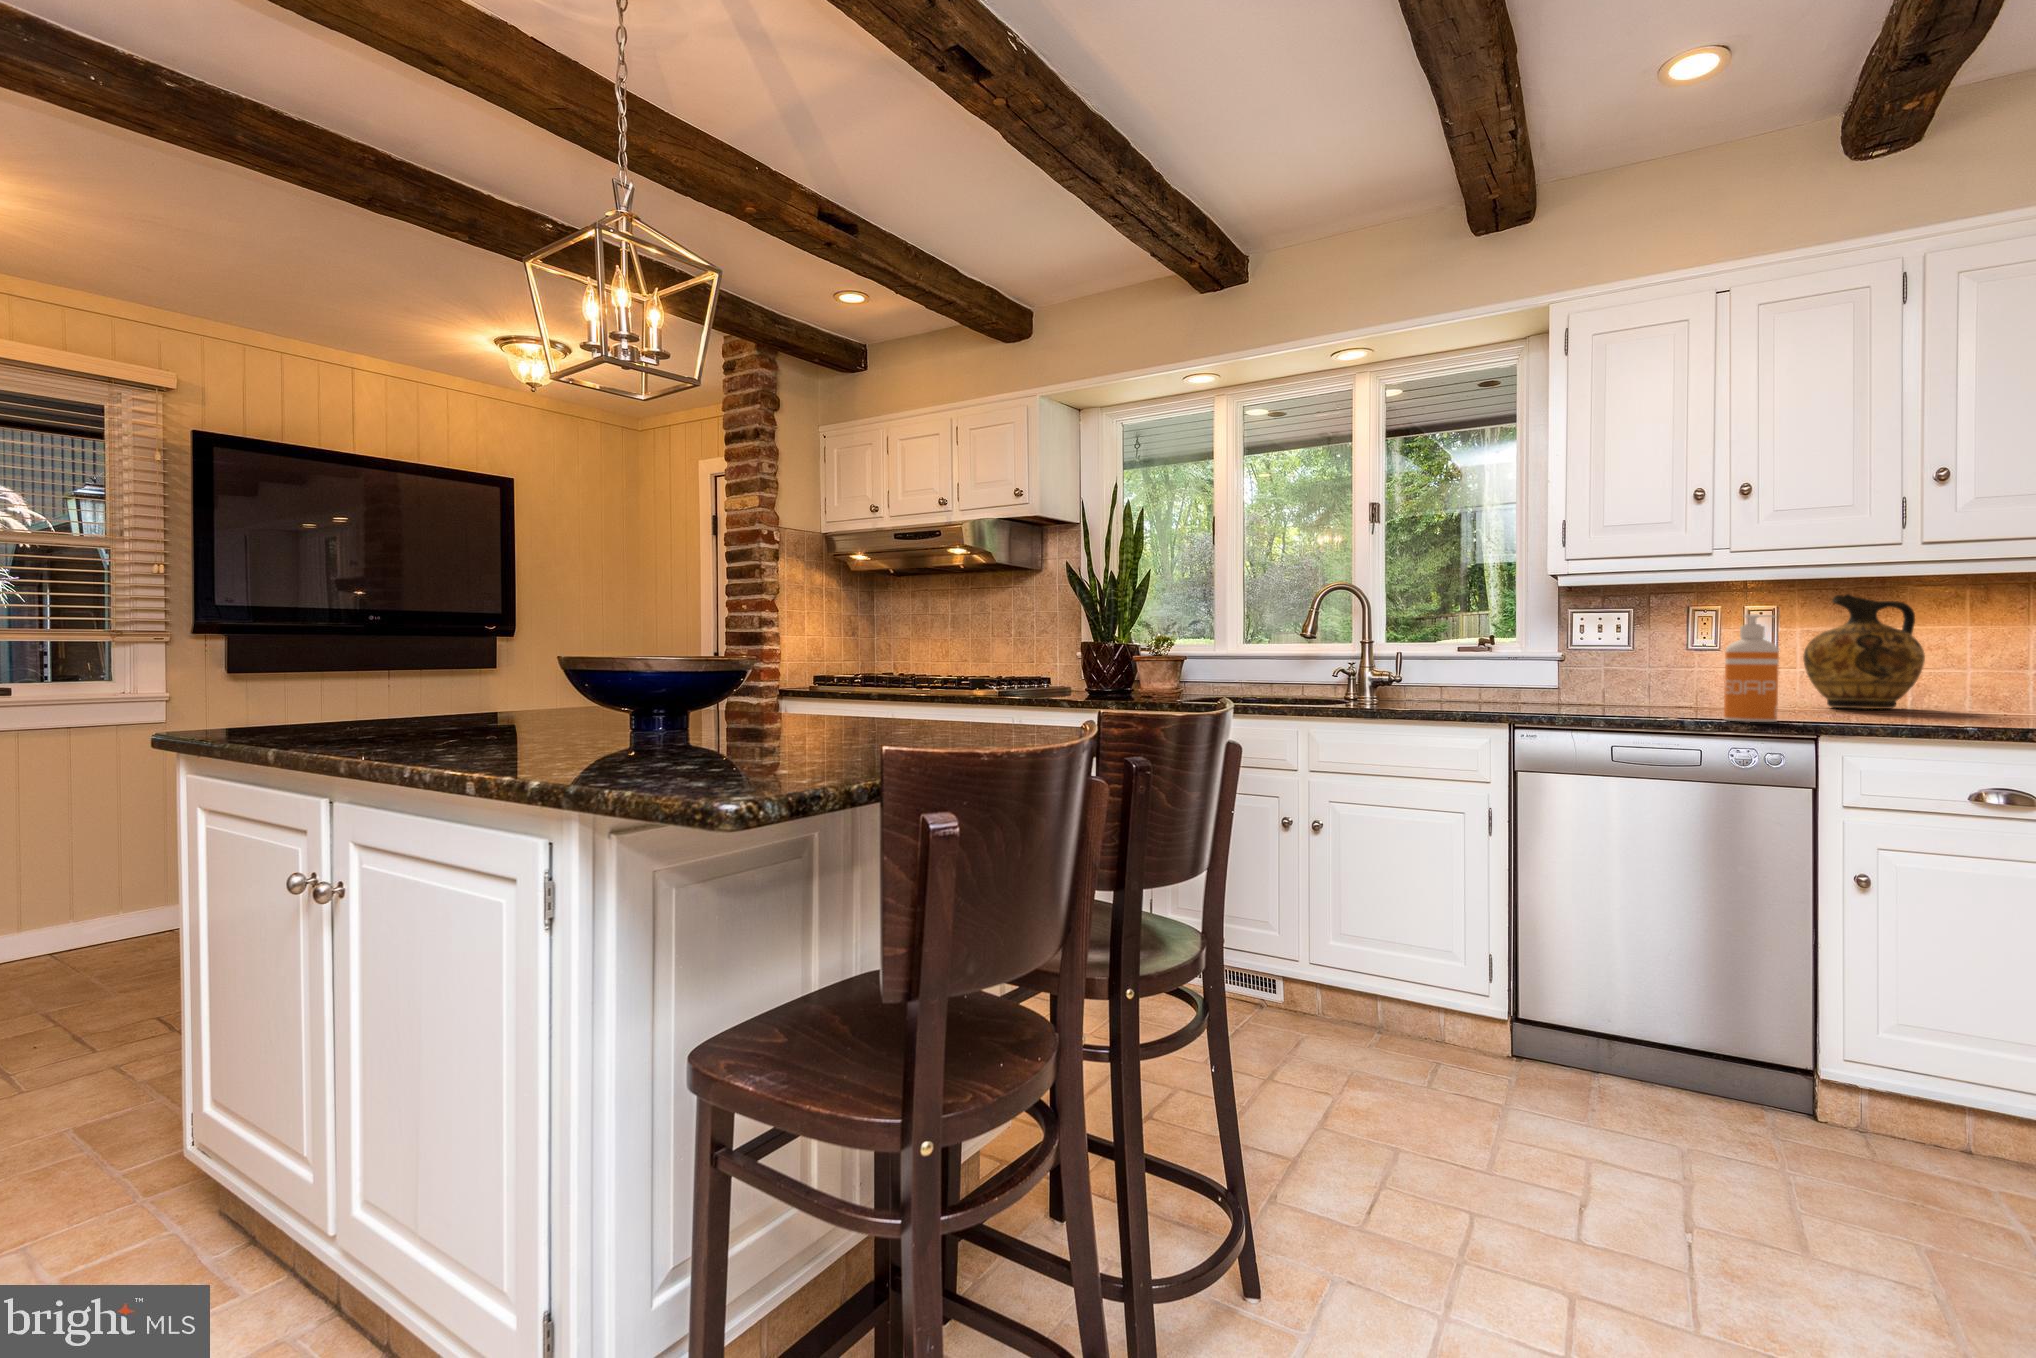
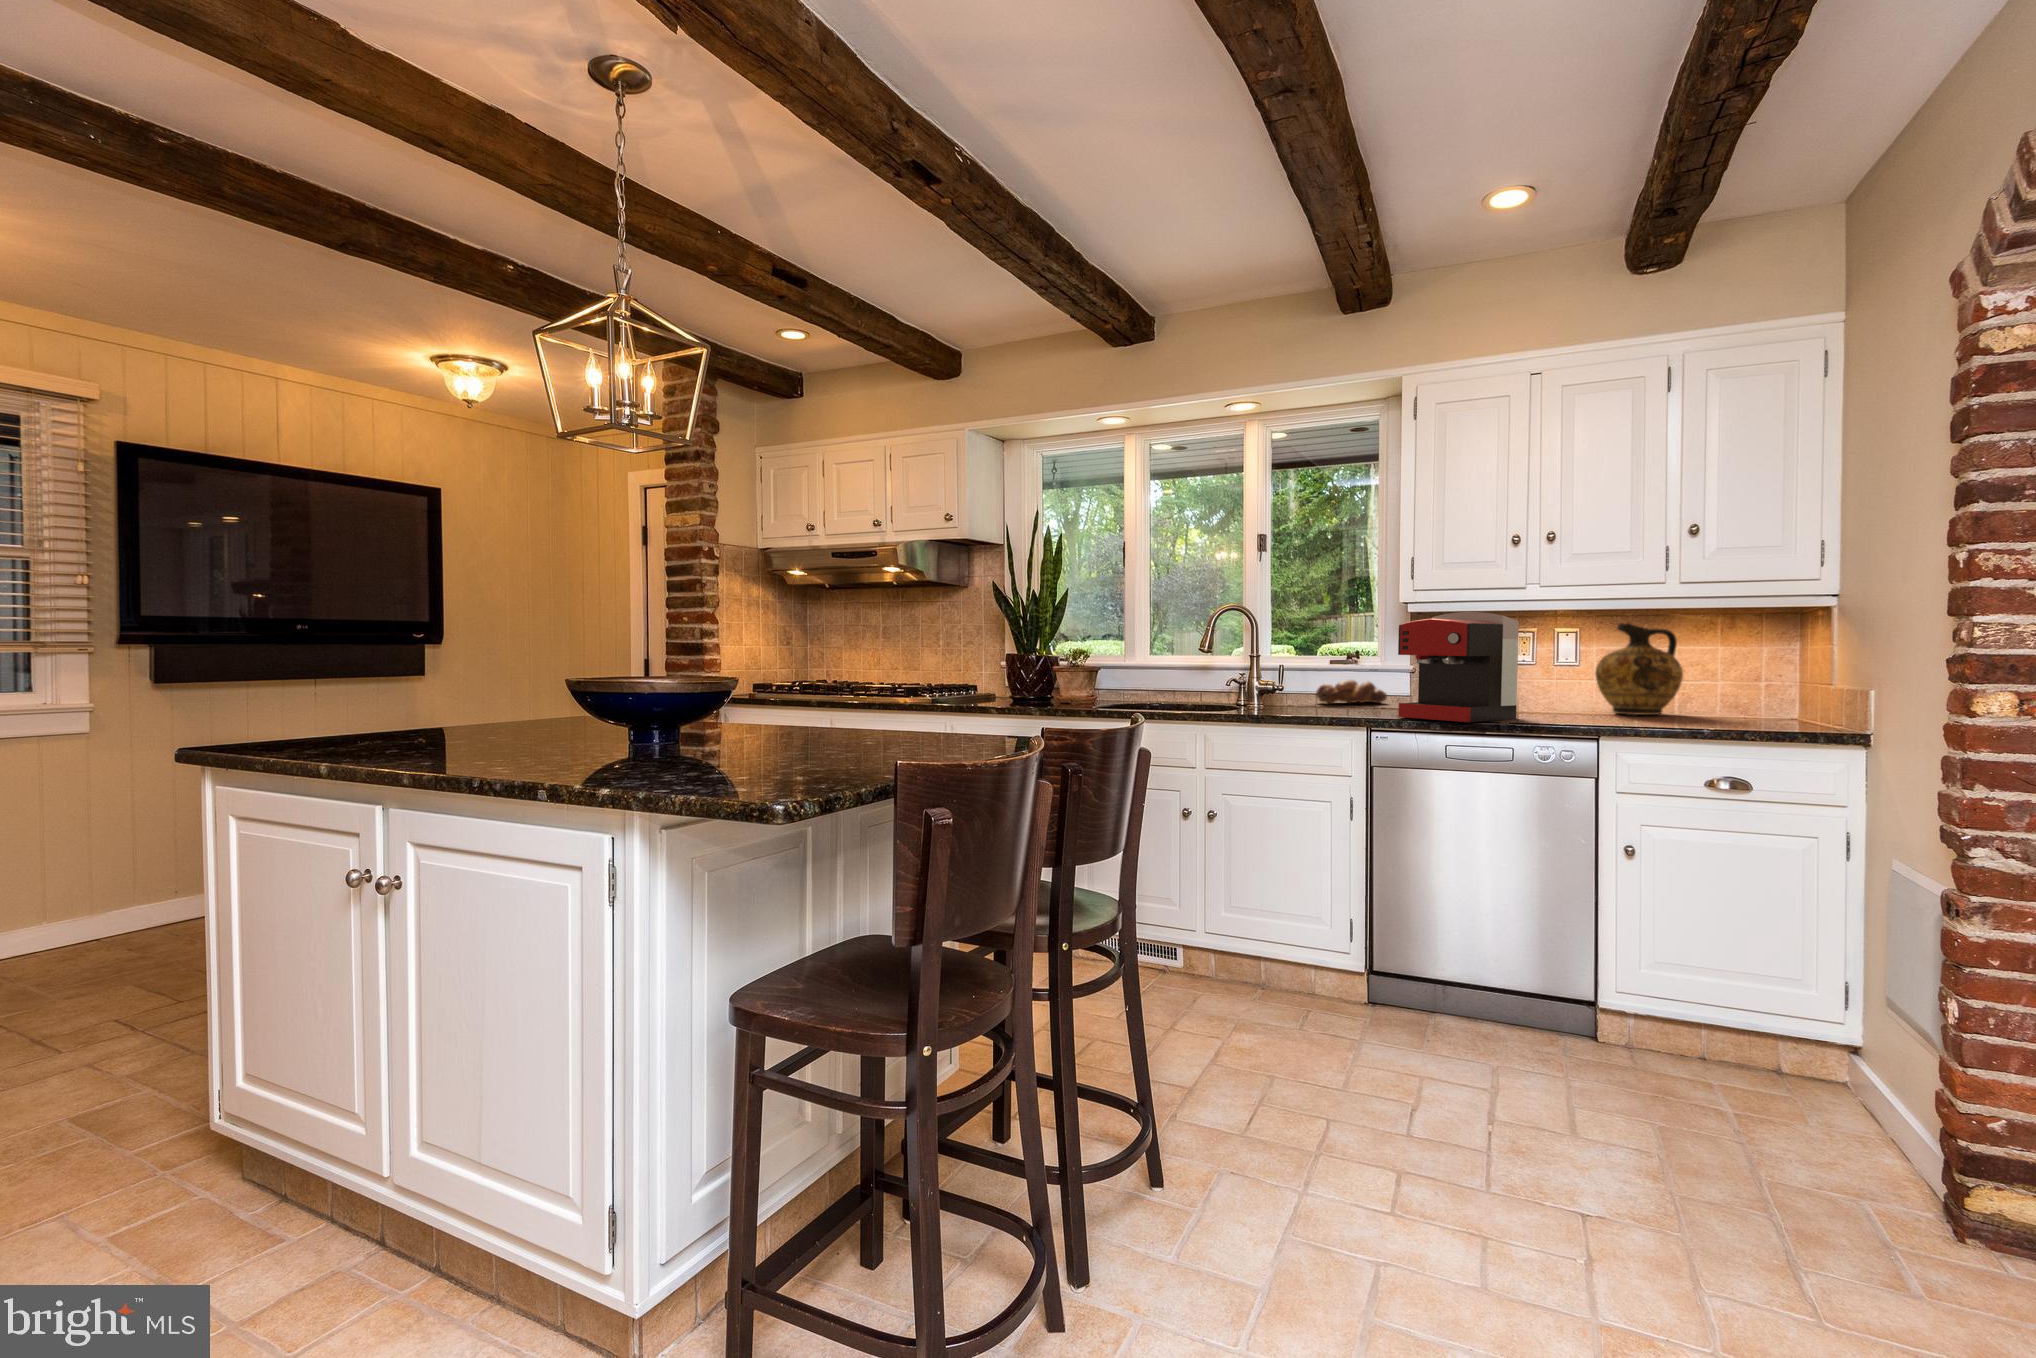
coffee maker: none [1546,582,1702,715] -> present [1398,611,1519,722]
soap dispenser: present [1724,614,1779,722] -> none [1534,643,1574,729]
bread loaf: none [1443,670,1532,697] -> present [1316,680,1387,703]

